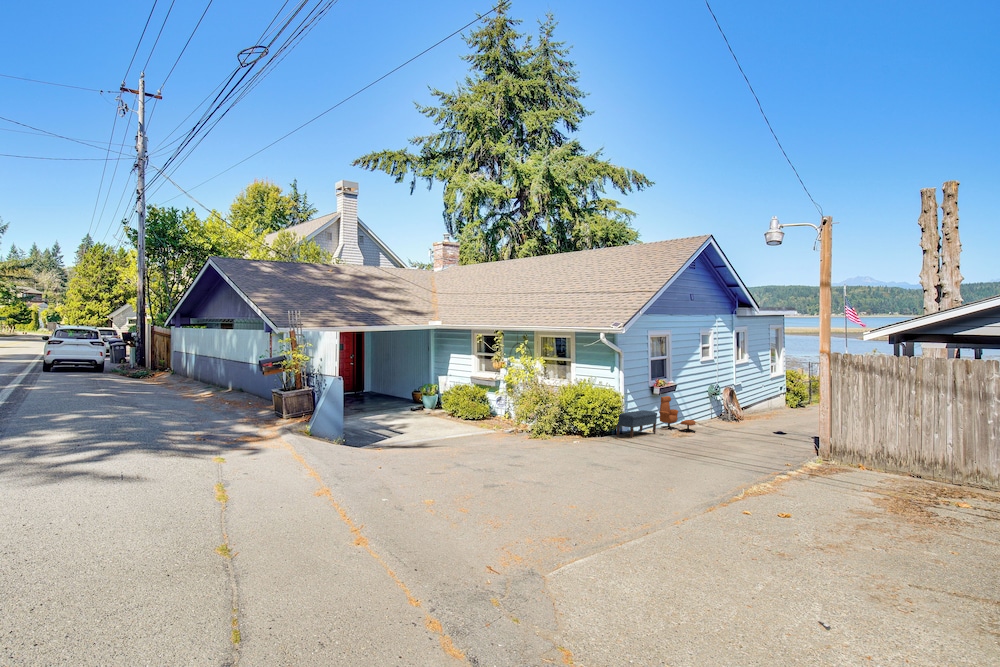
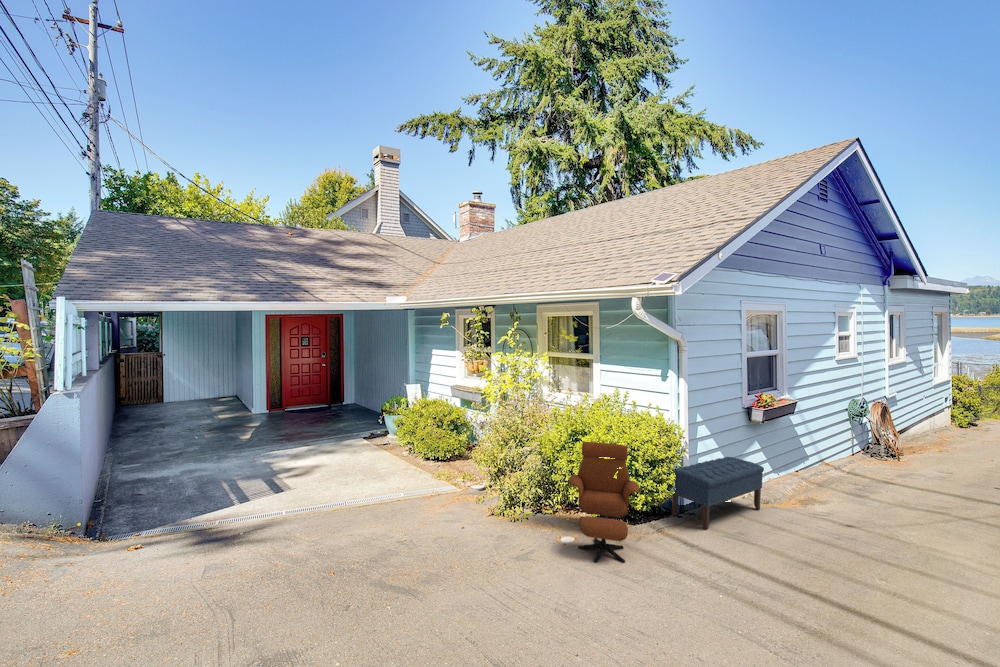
lounge chair: present [659,396,695,433] -> present [569,442,640,563]

